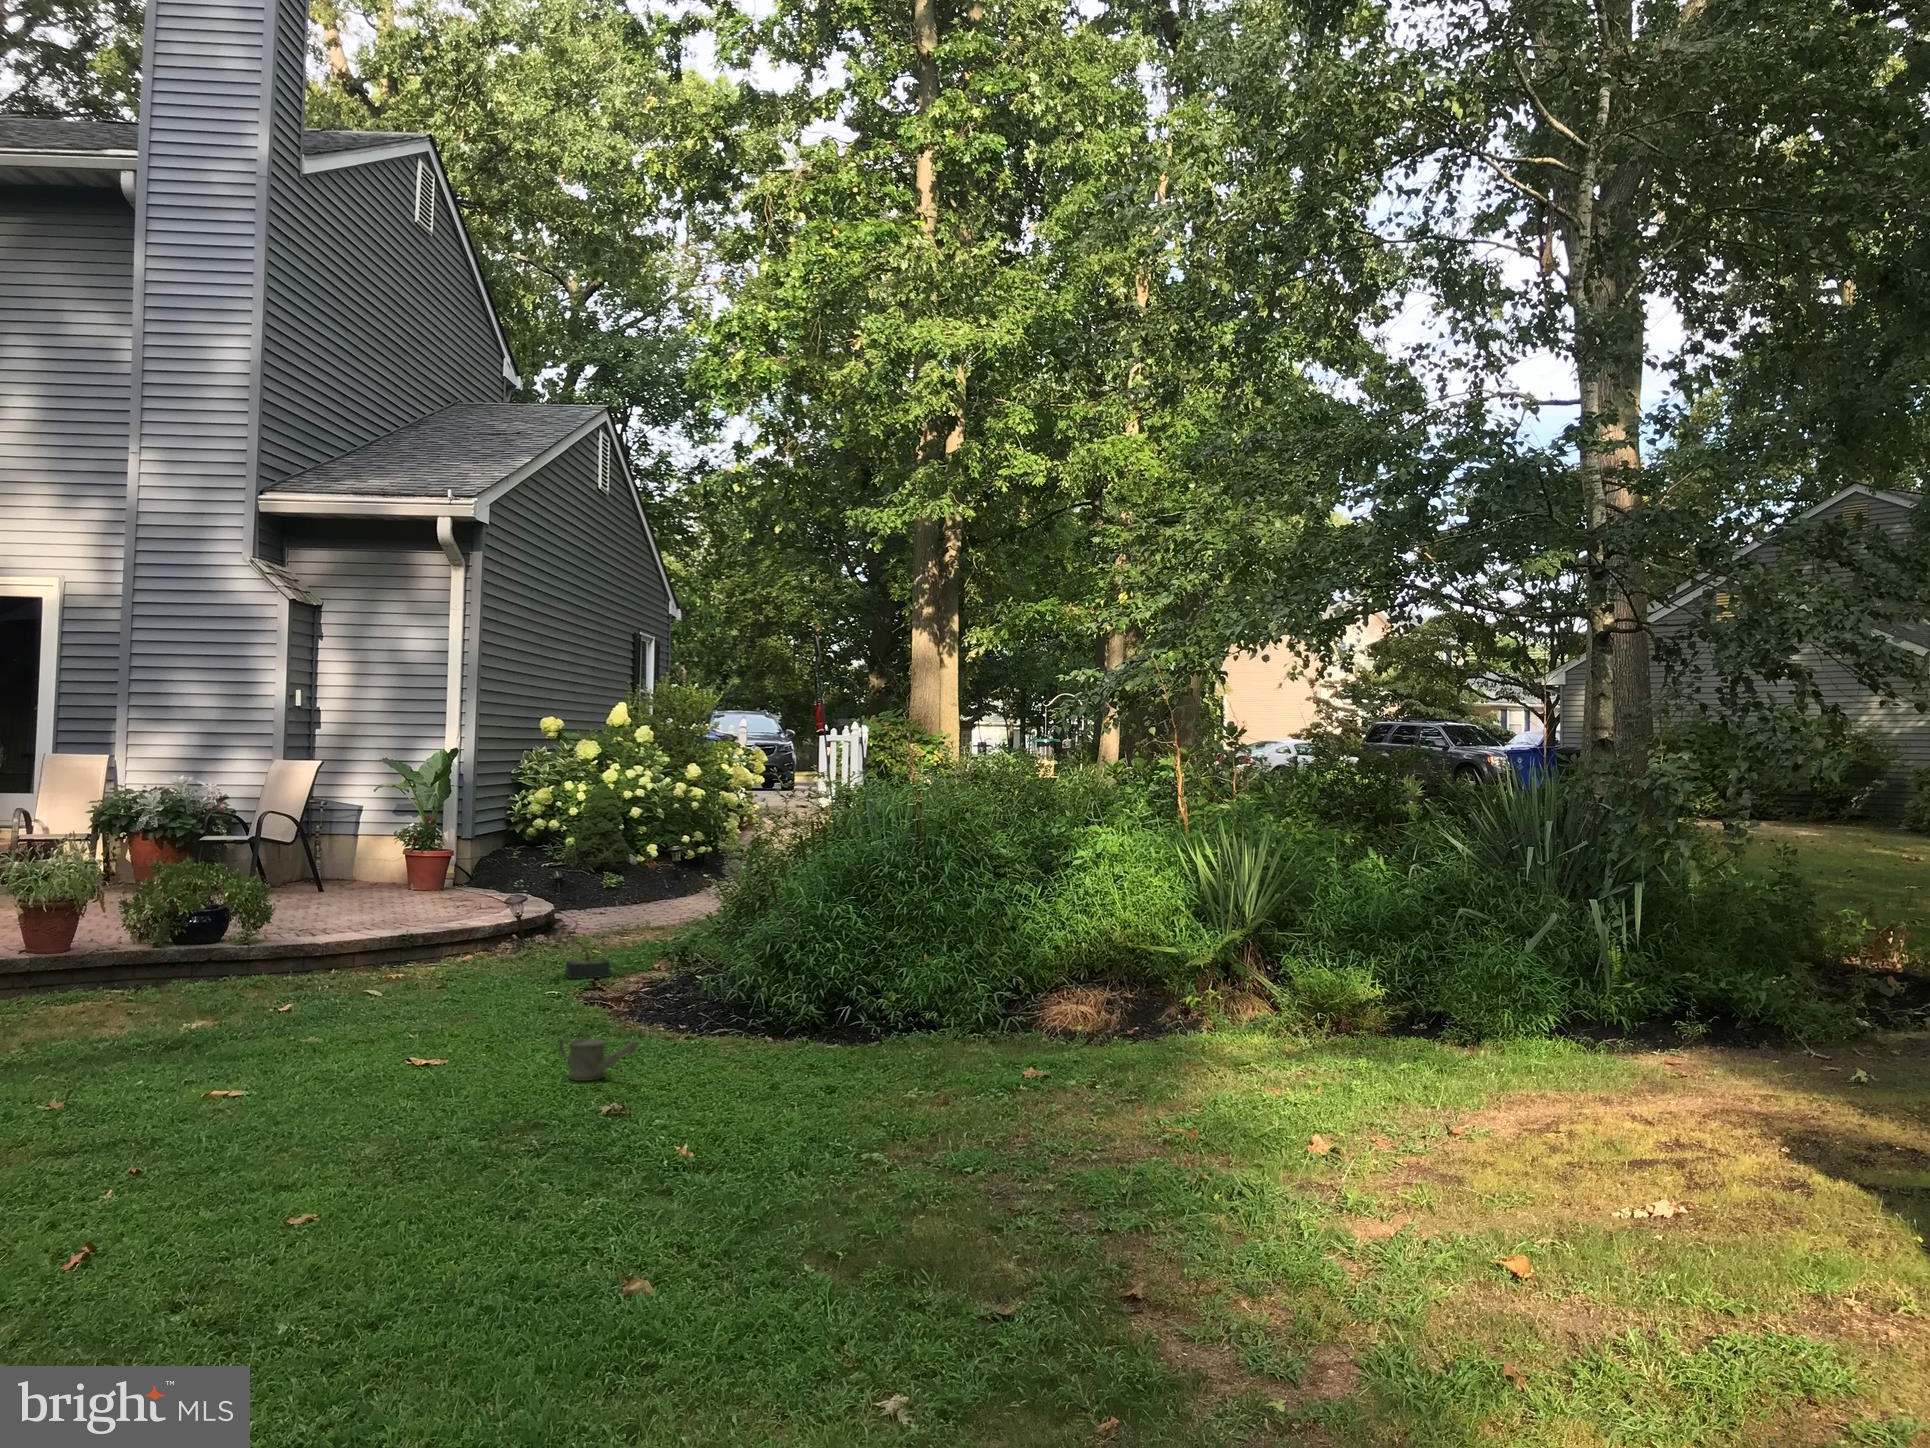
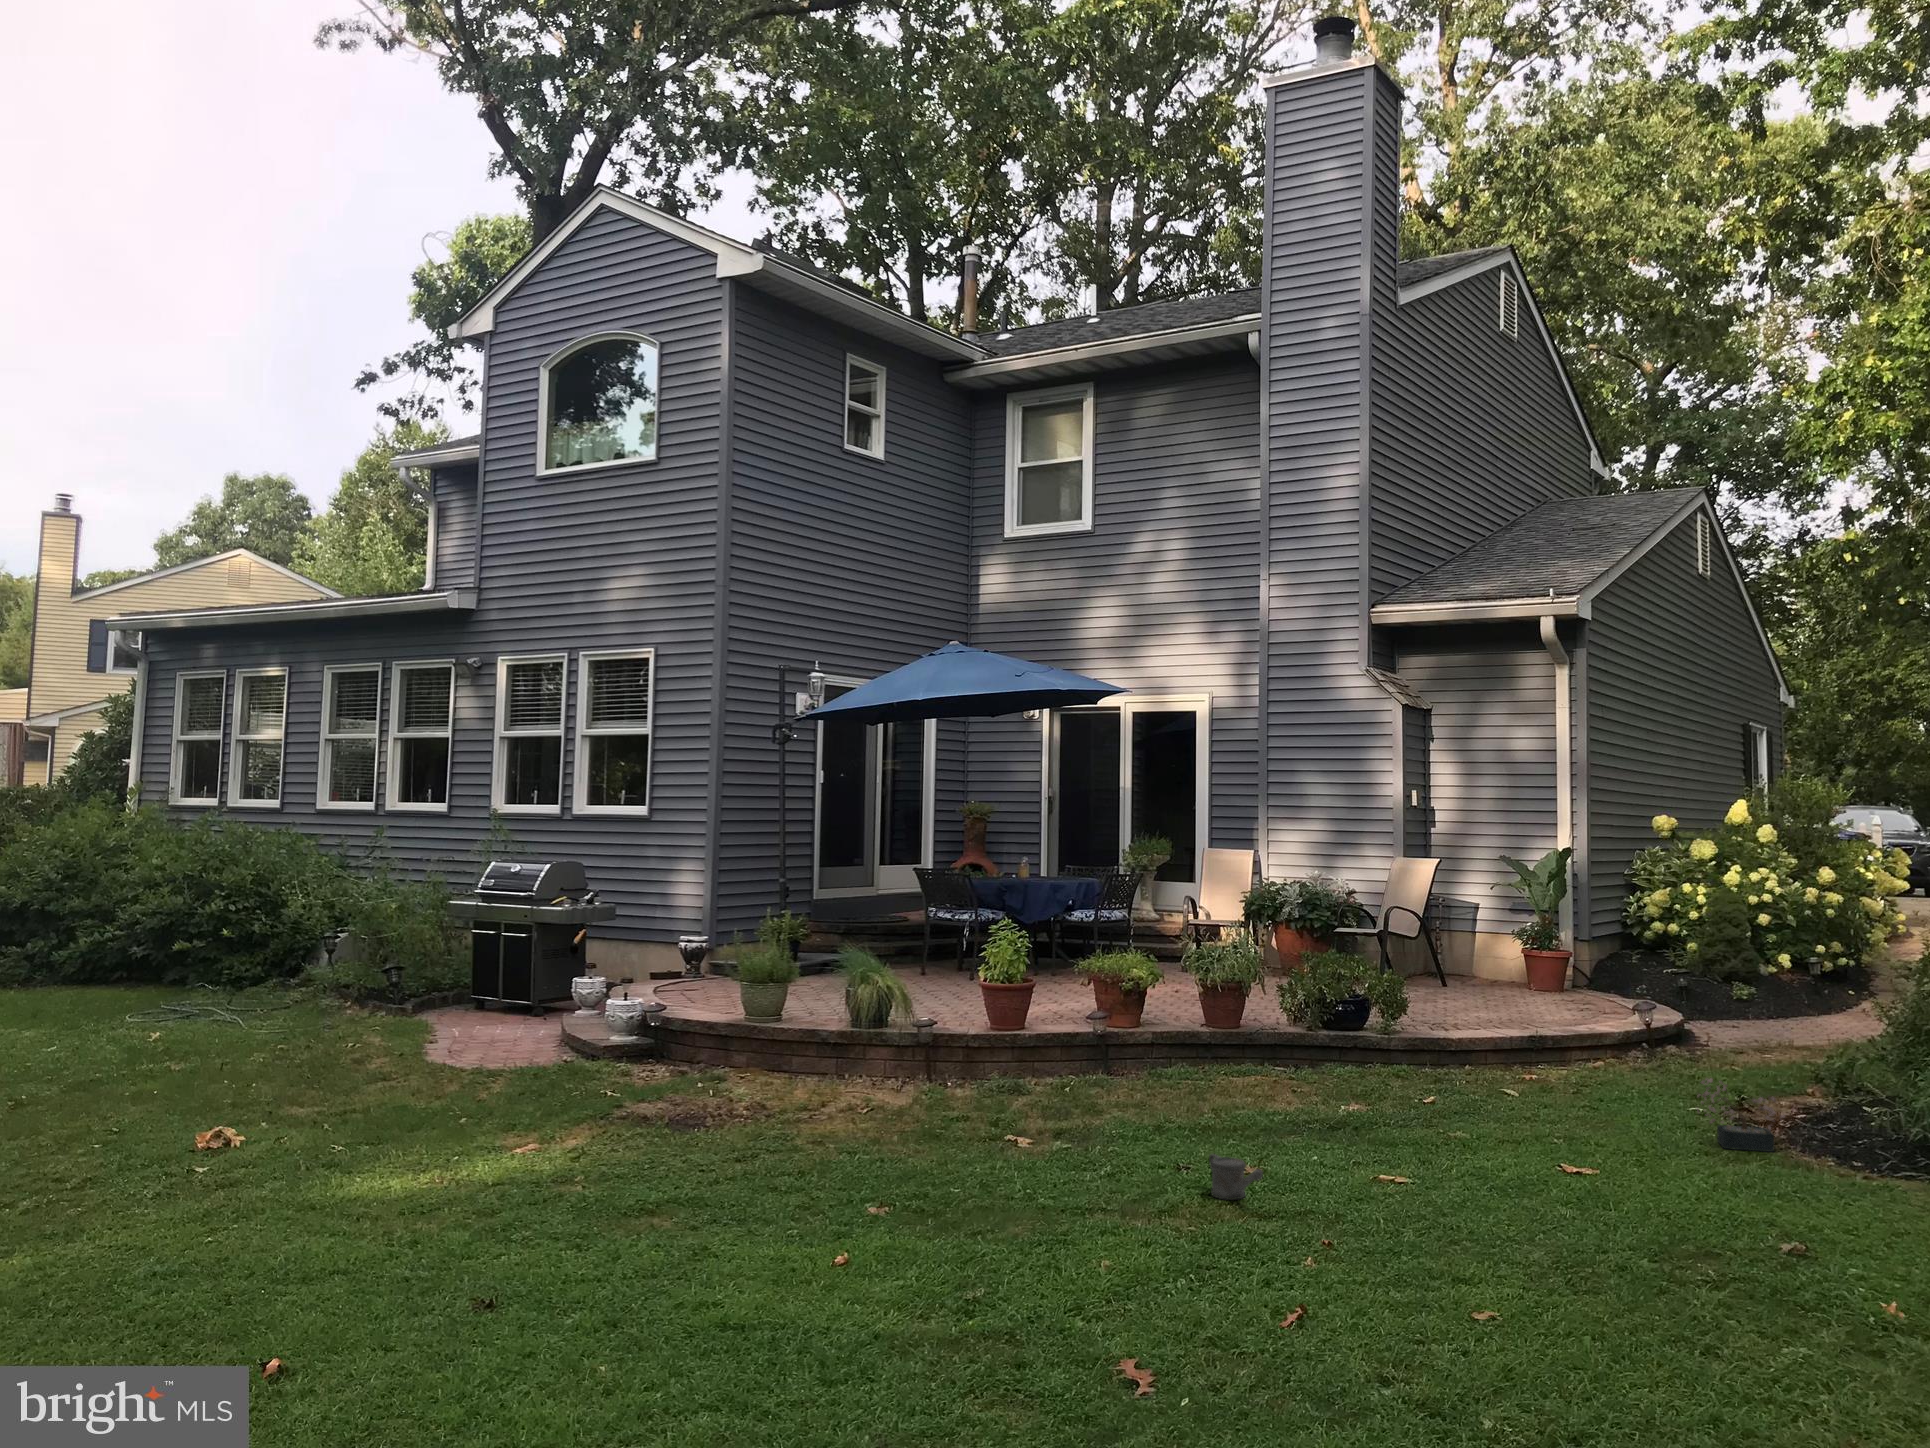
watering can: present [559,1039,636,1081] -> present [1209,1154,1263,1200]

